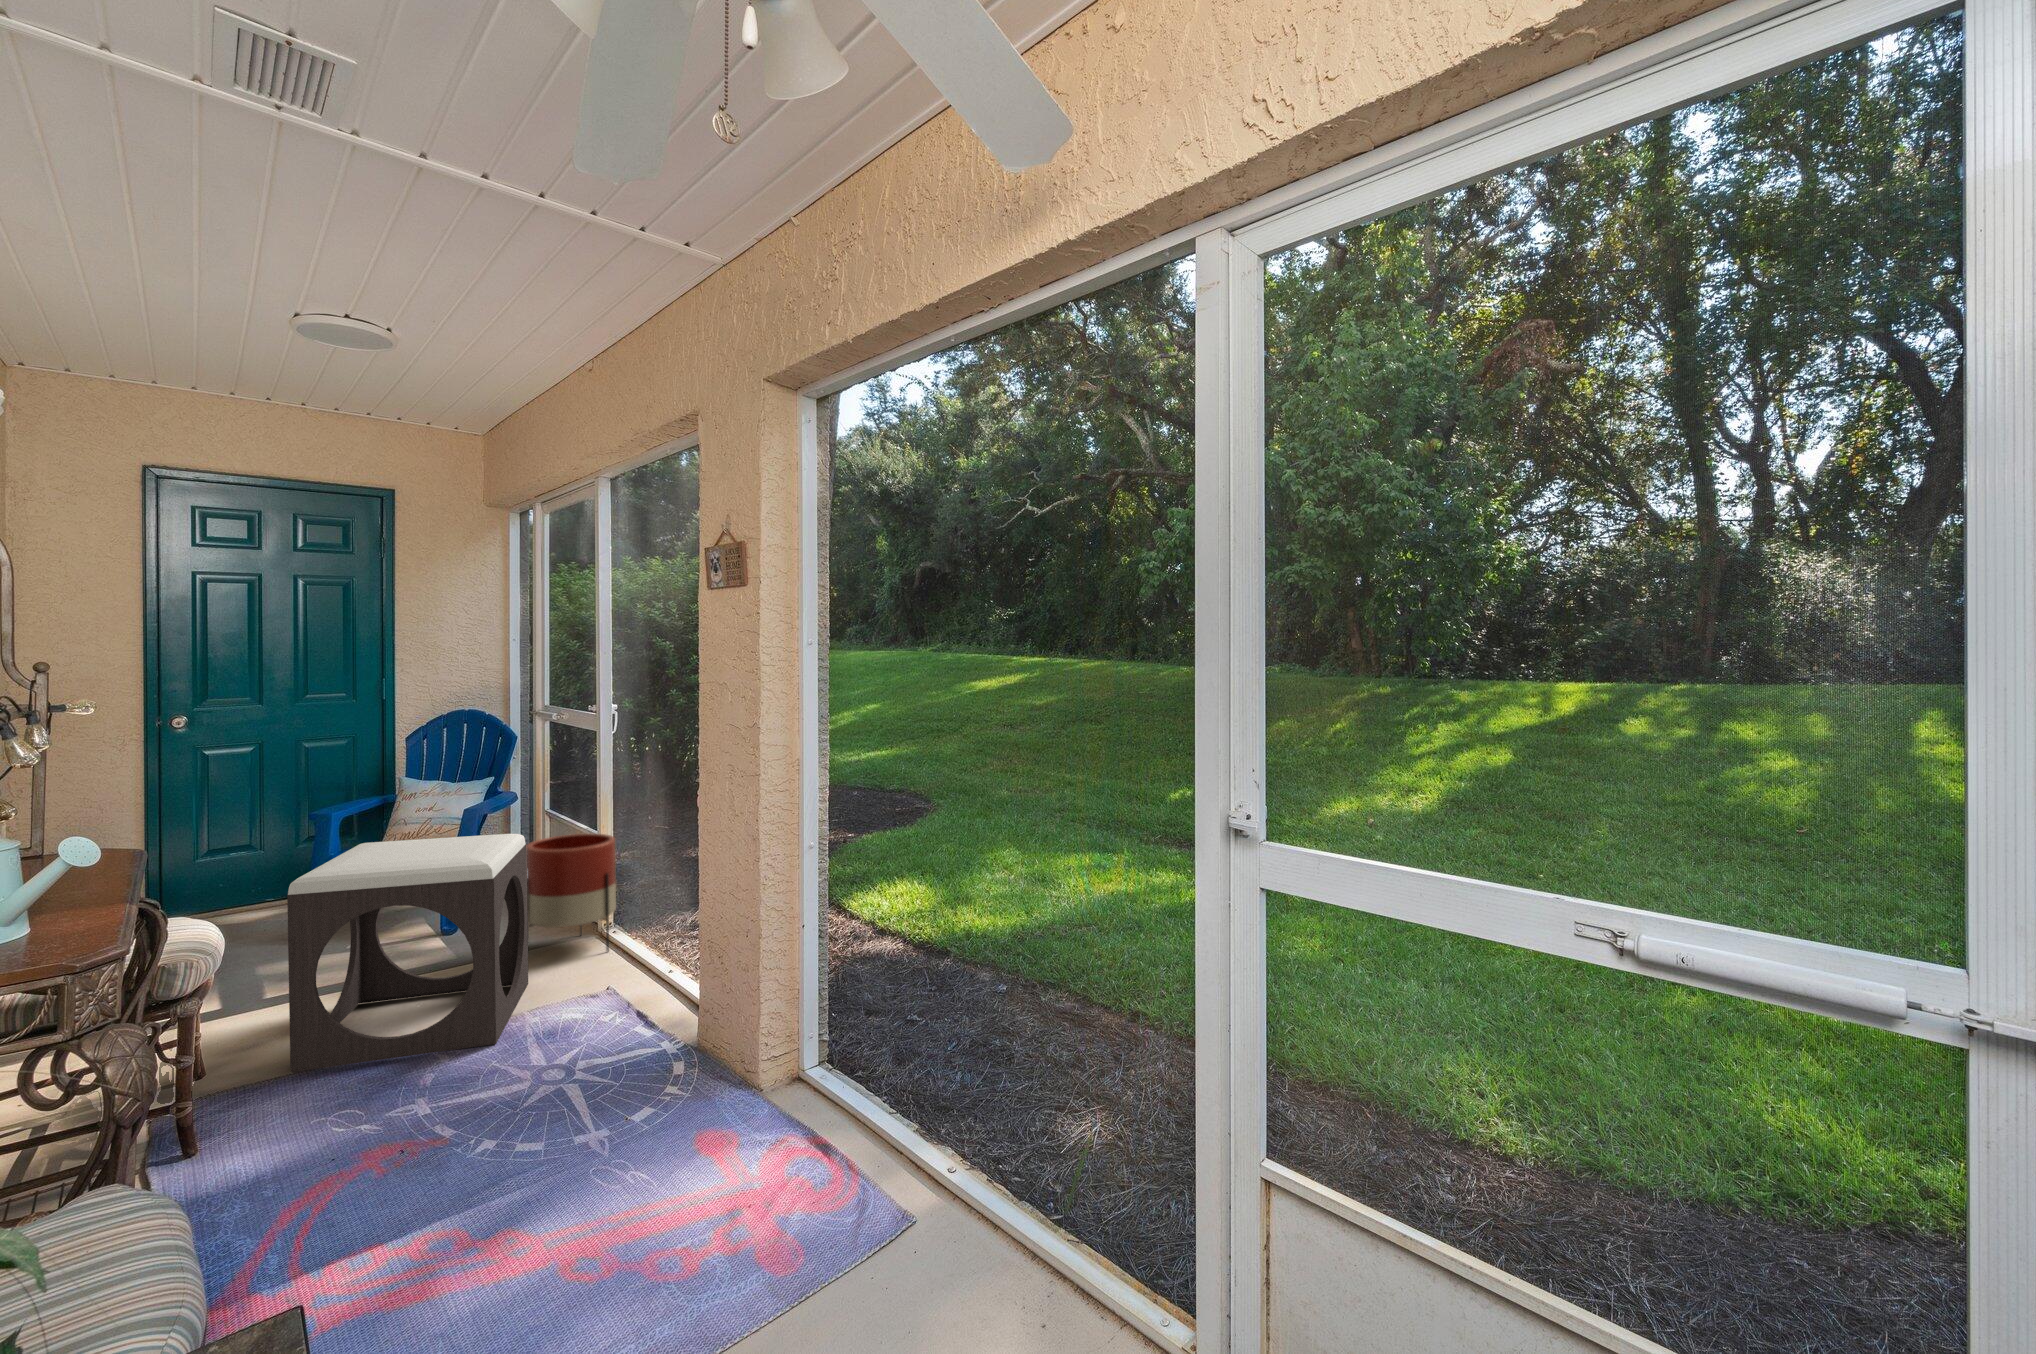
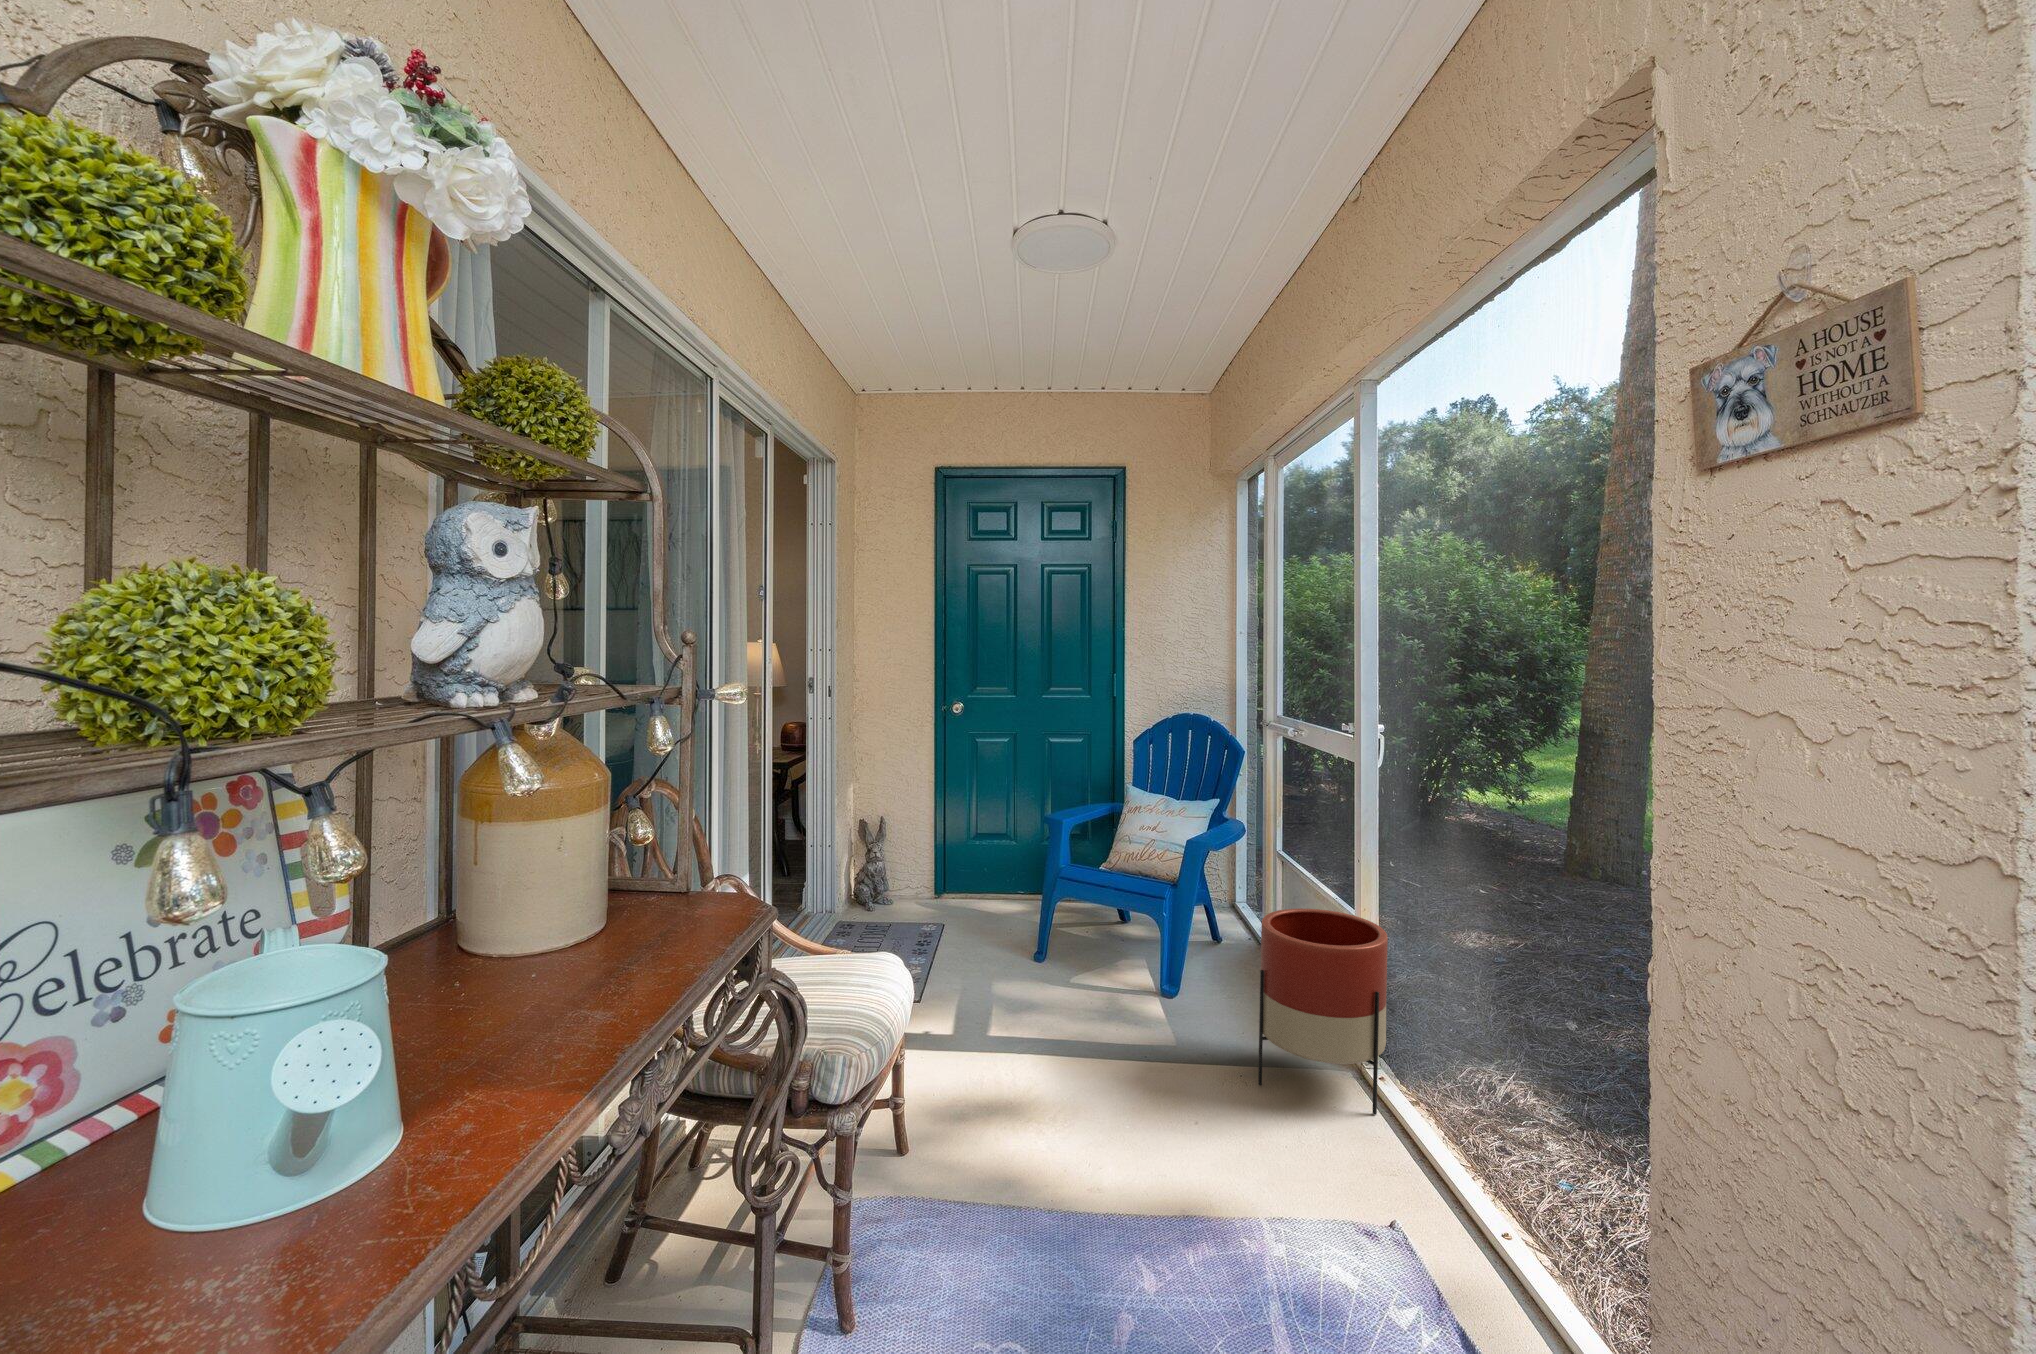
footstool: present [287,834,528,1072] -> none [978,893,1269,1299]

